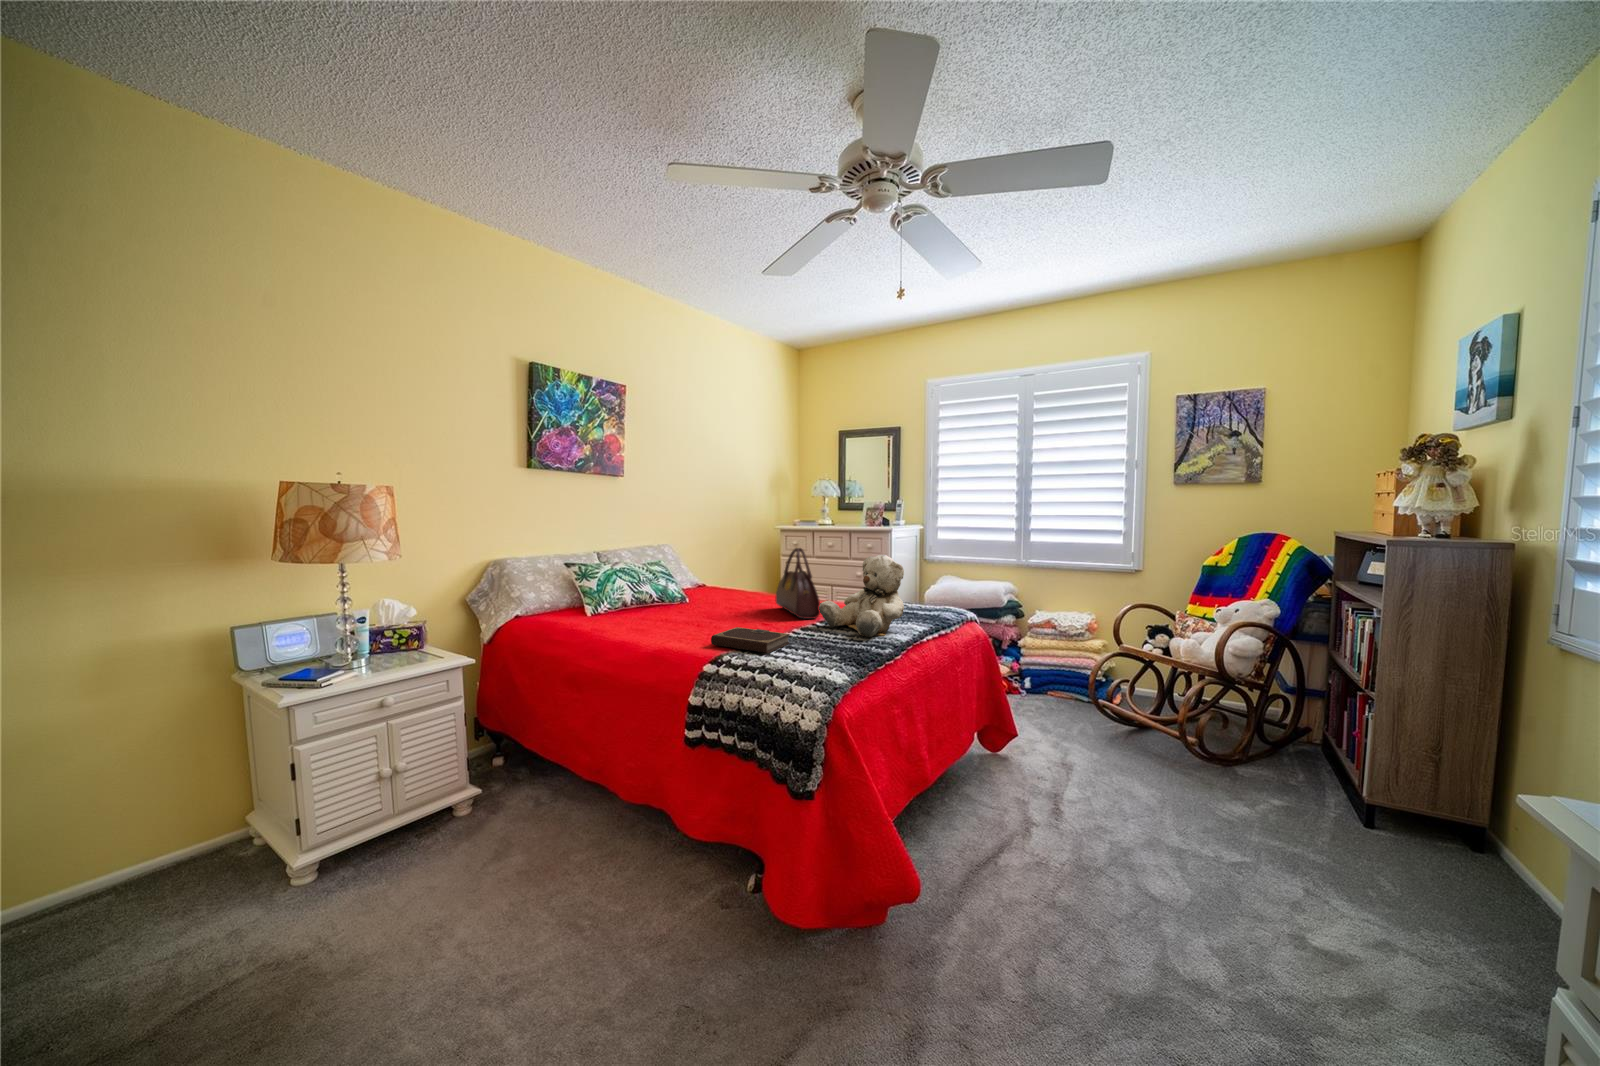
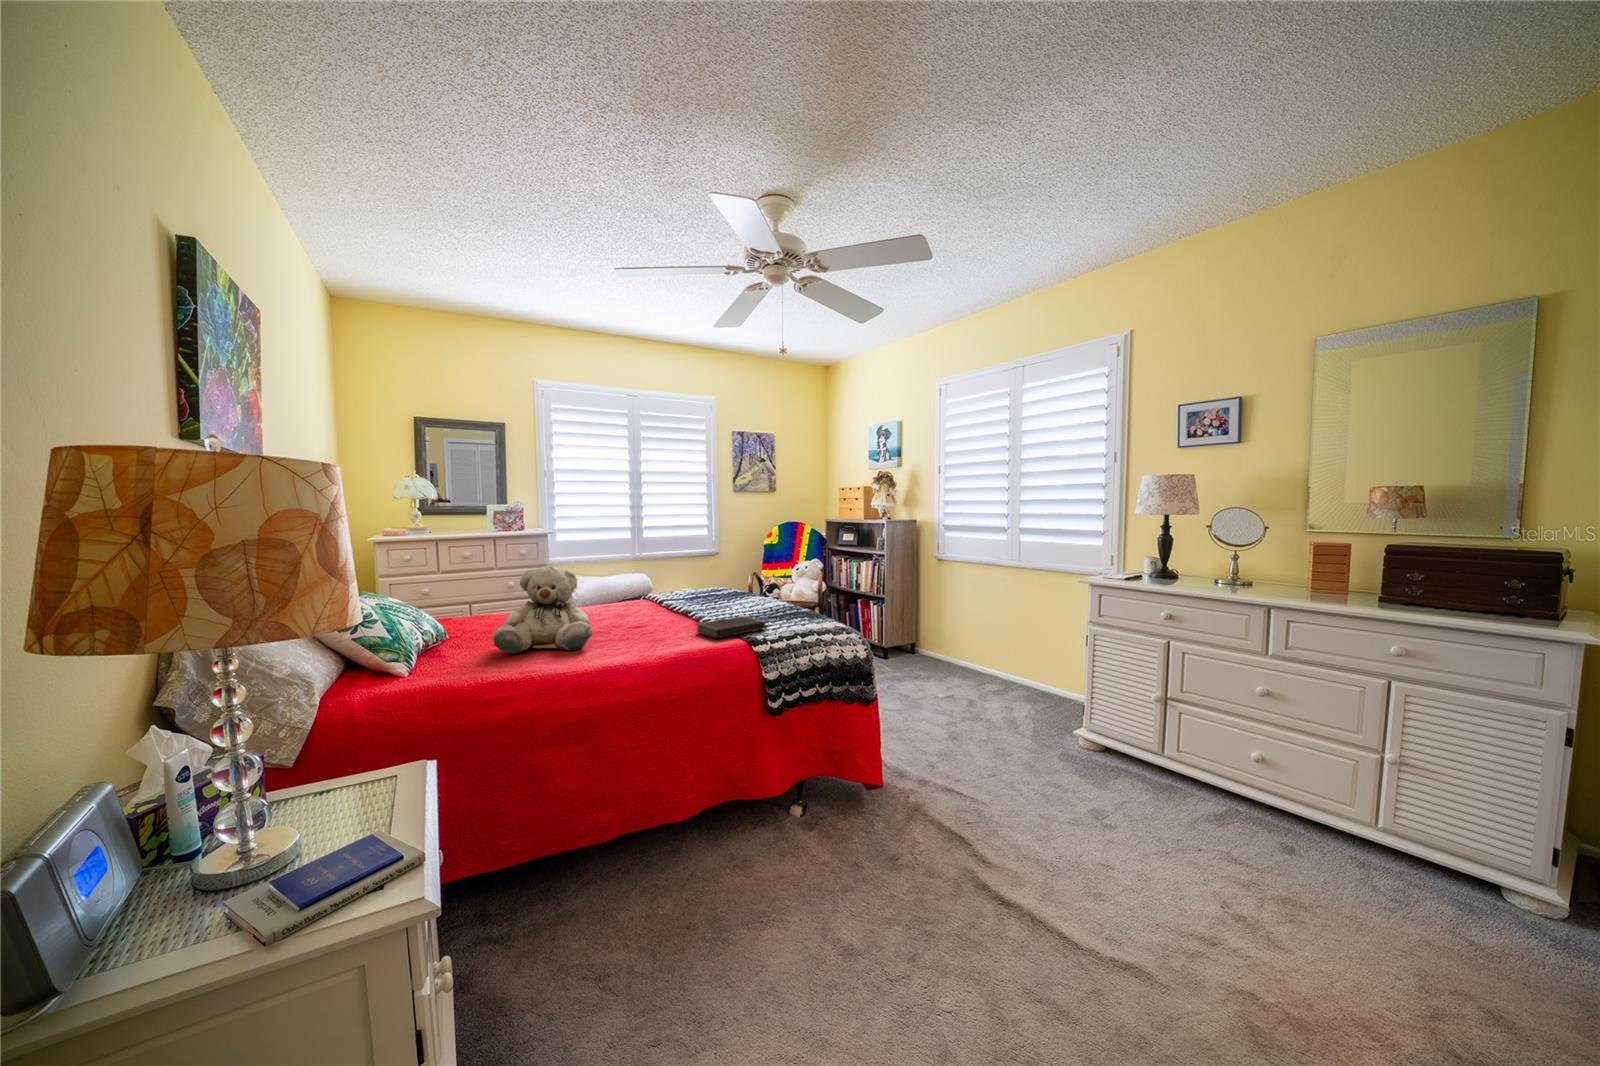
handbag: present [776,548,820,619] -> none [596,550,672,616]
teddy bear: present [819,555,904,637] -> present [493,565,592,654]

